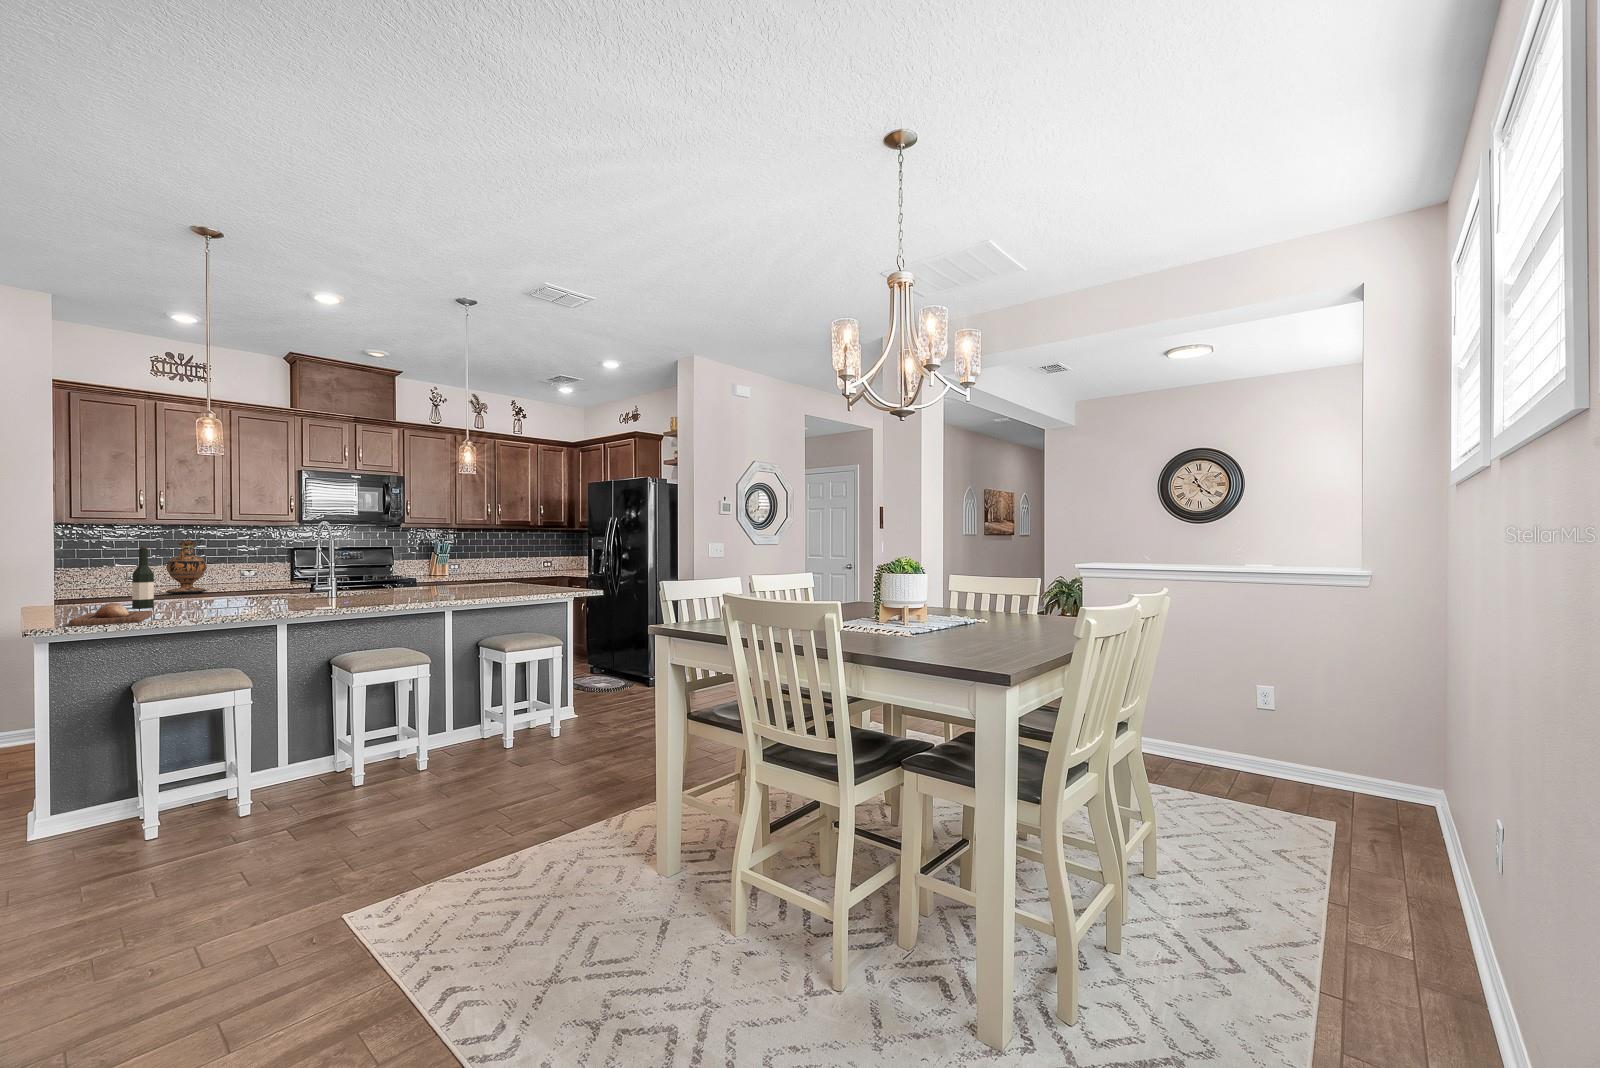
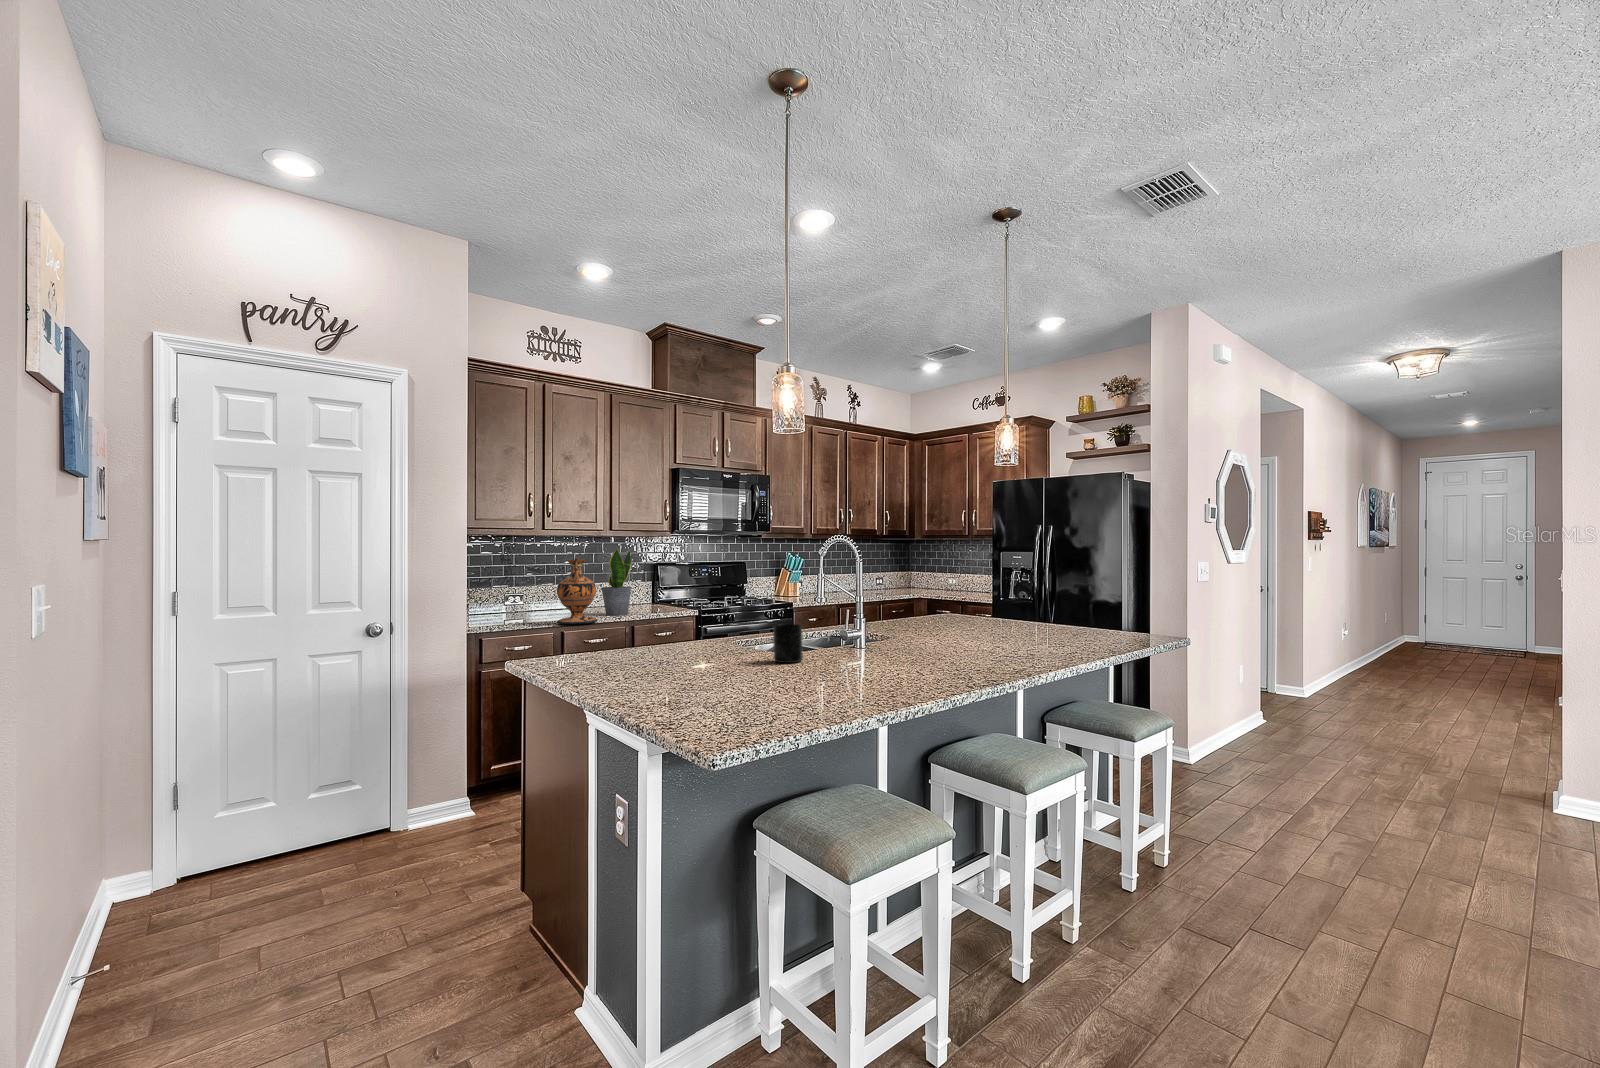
potted plant: none [232,534,263,589] -> present [601,549,632,616]
wine bottle: present [132,547,154,608] -> none [636,568,662,659]
mug: none [212,584,241,609] -> present [773,624,803,663]
bread loaf: present [69,603,152,626] -> none [686,665,823,717]

